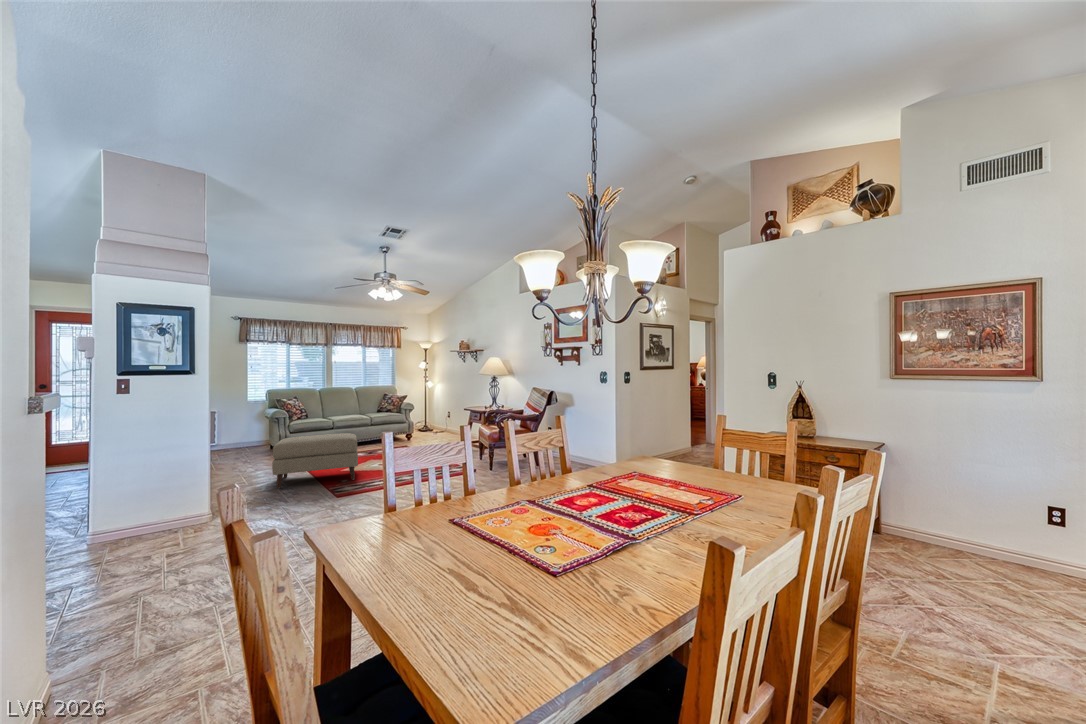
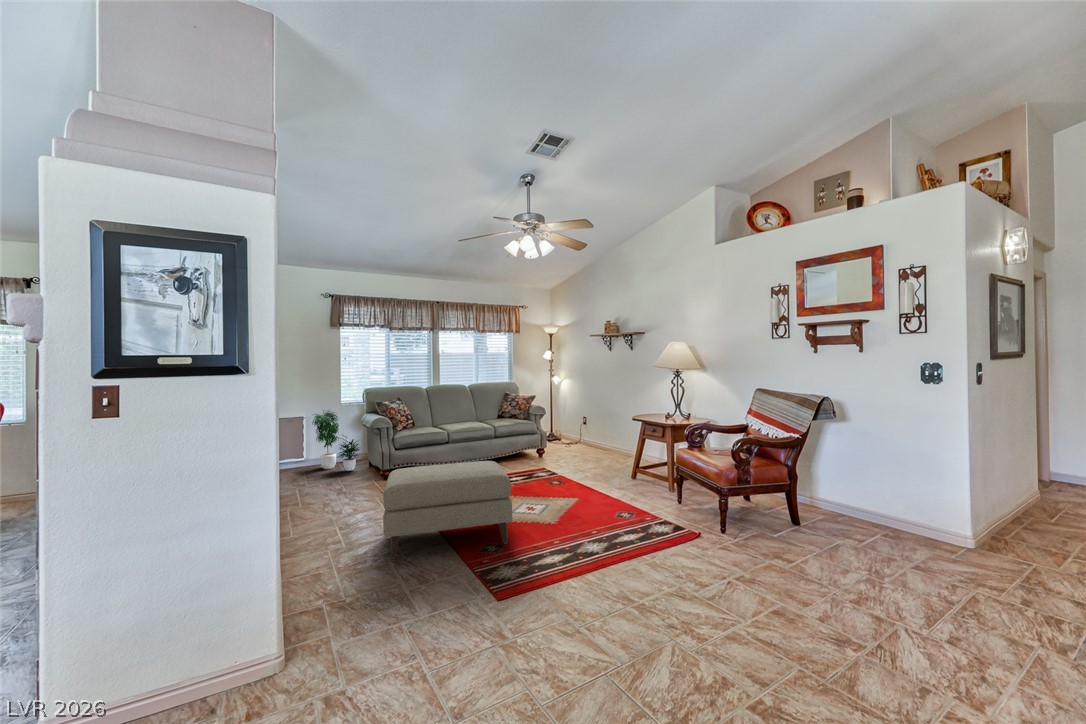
potted plant: none [223,404,265,451] -> present [312,411,360,471]

